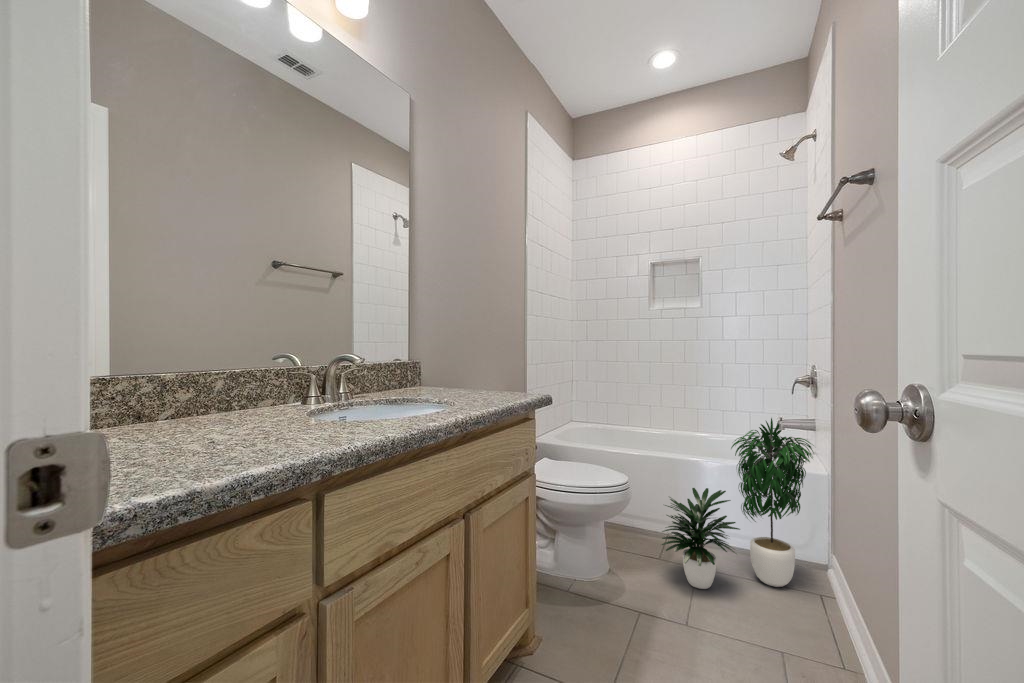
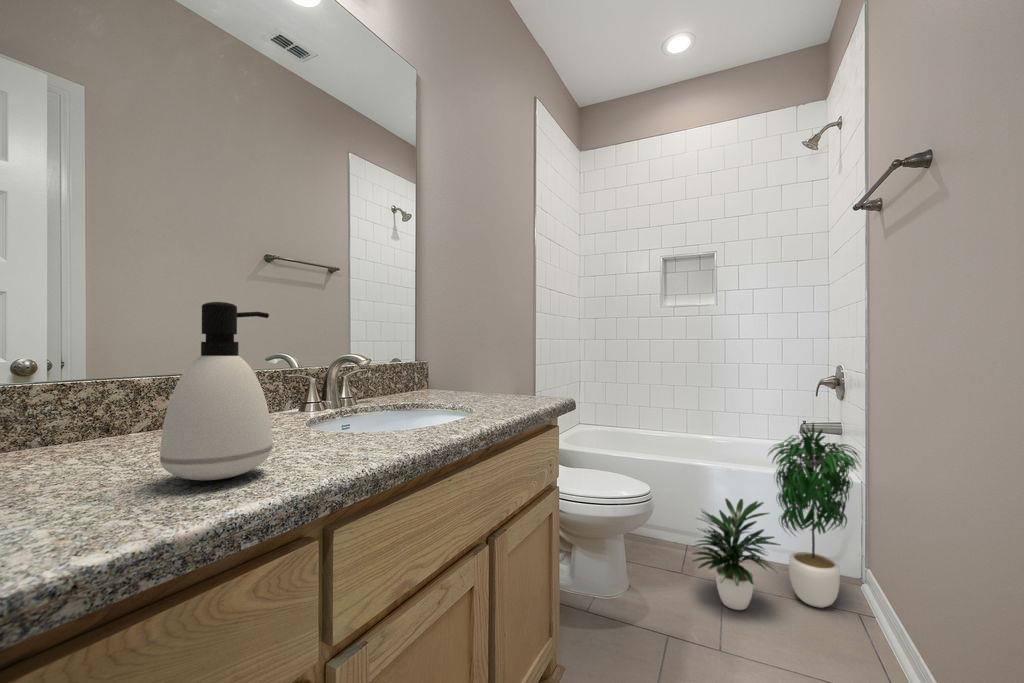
soap dispenser: none [188,311,276,452] -> present [160,302,272,480]

